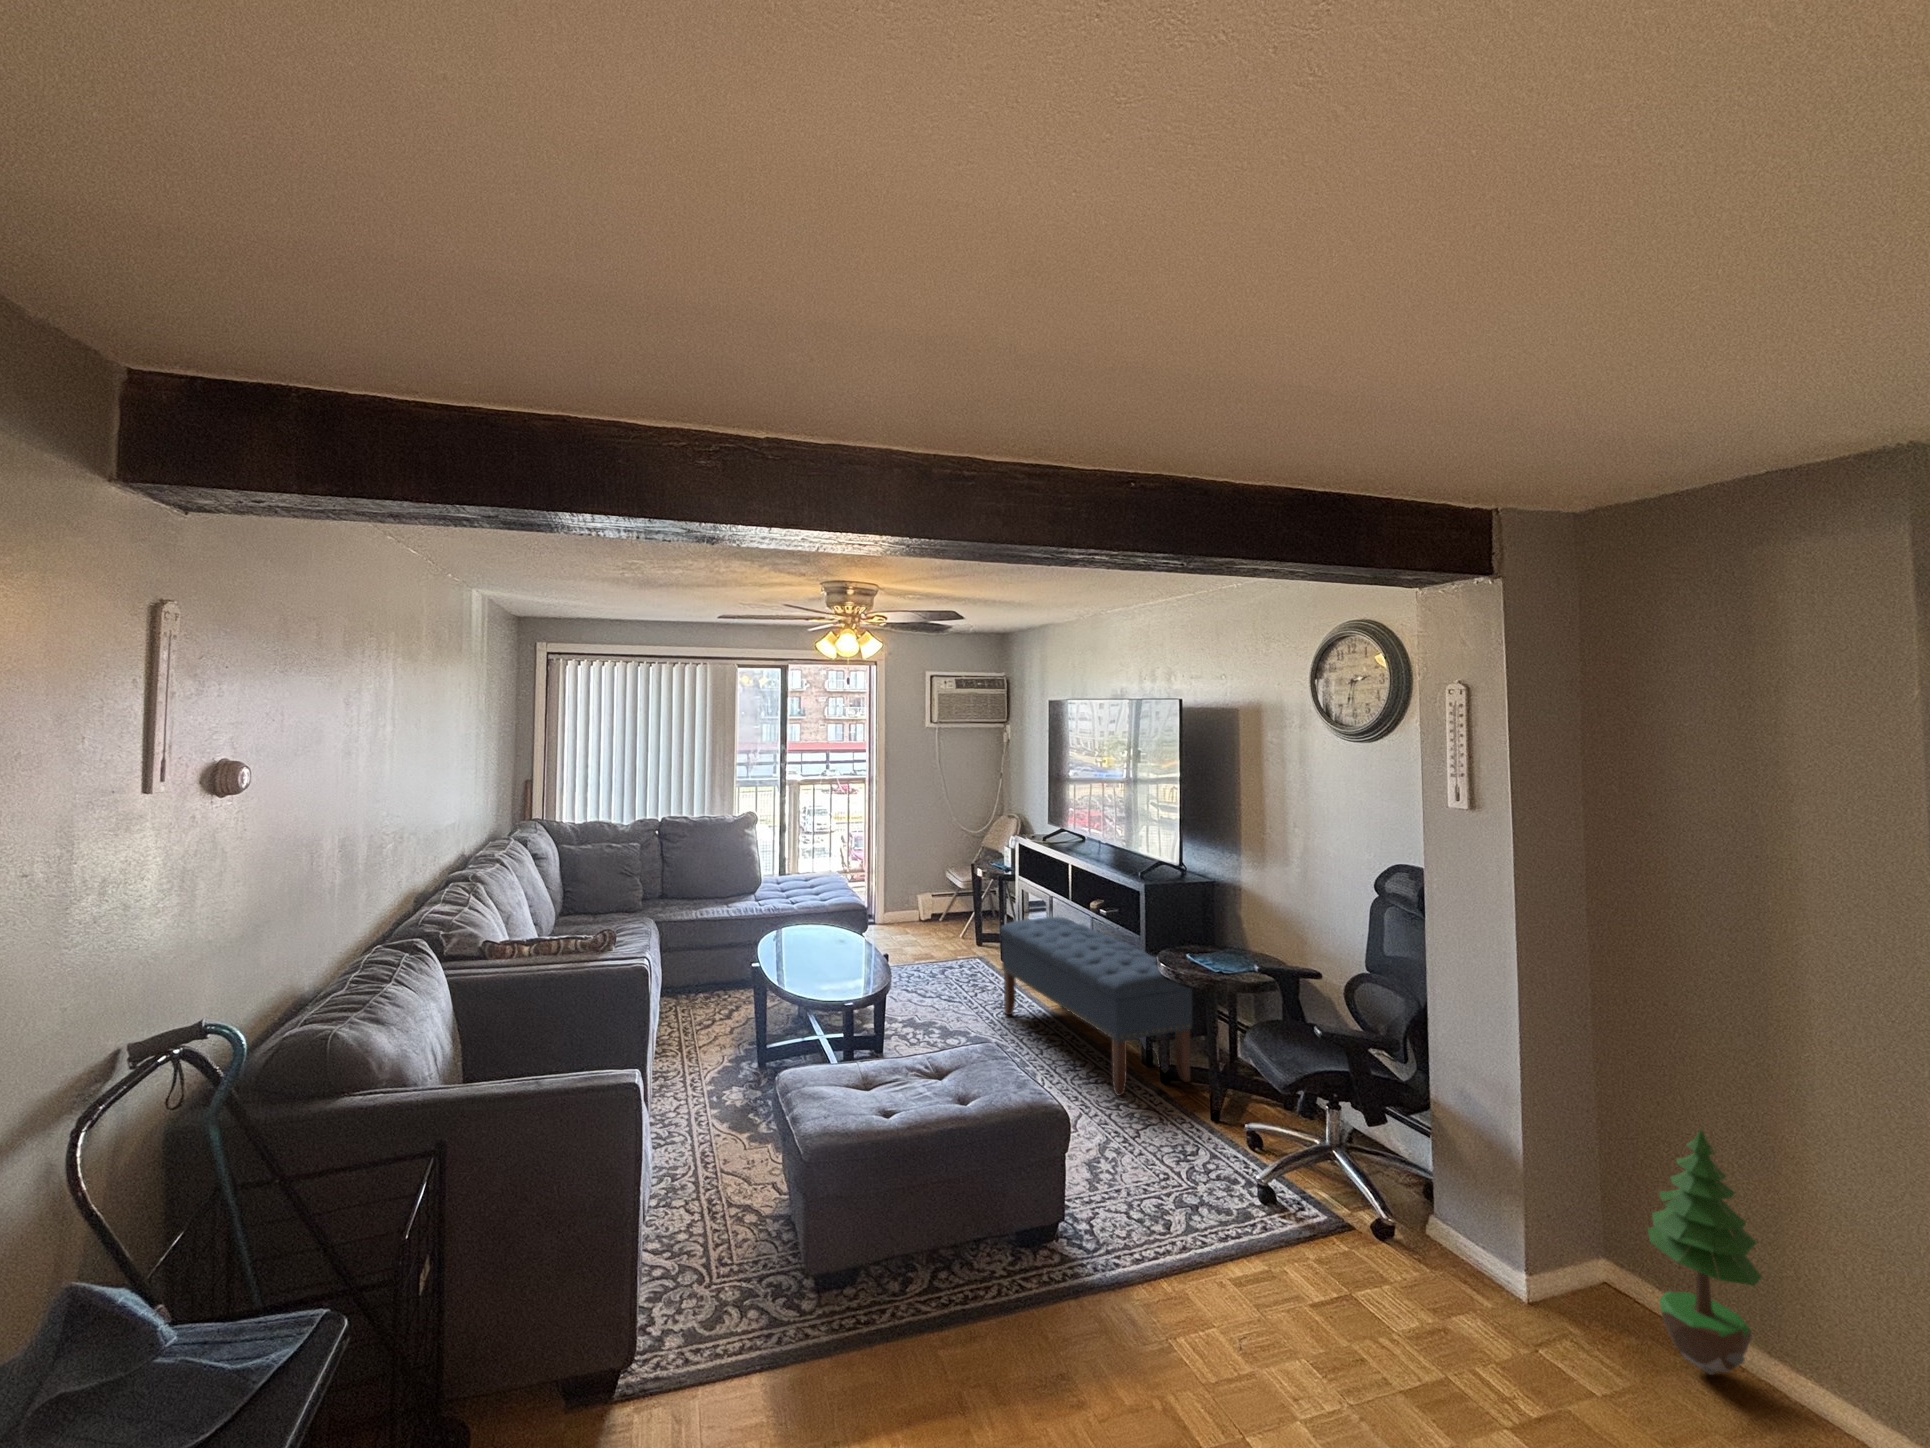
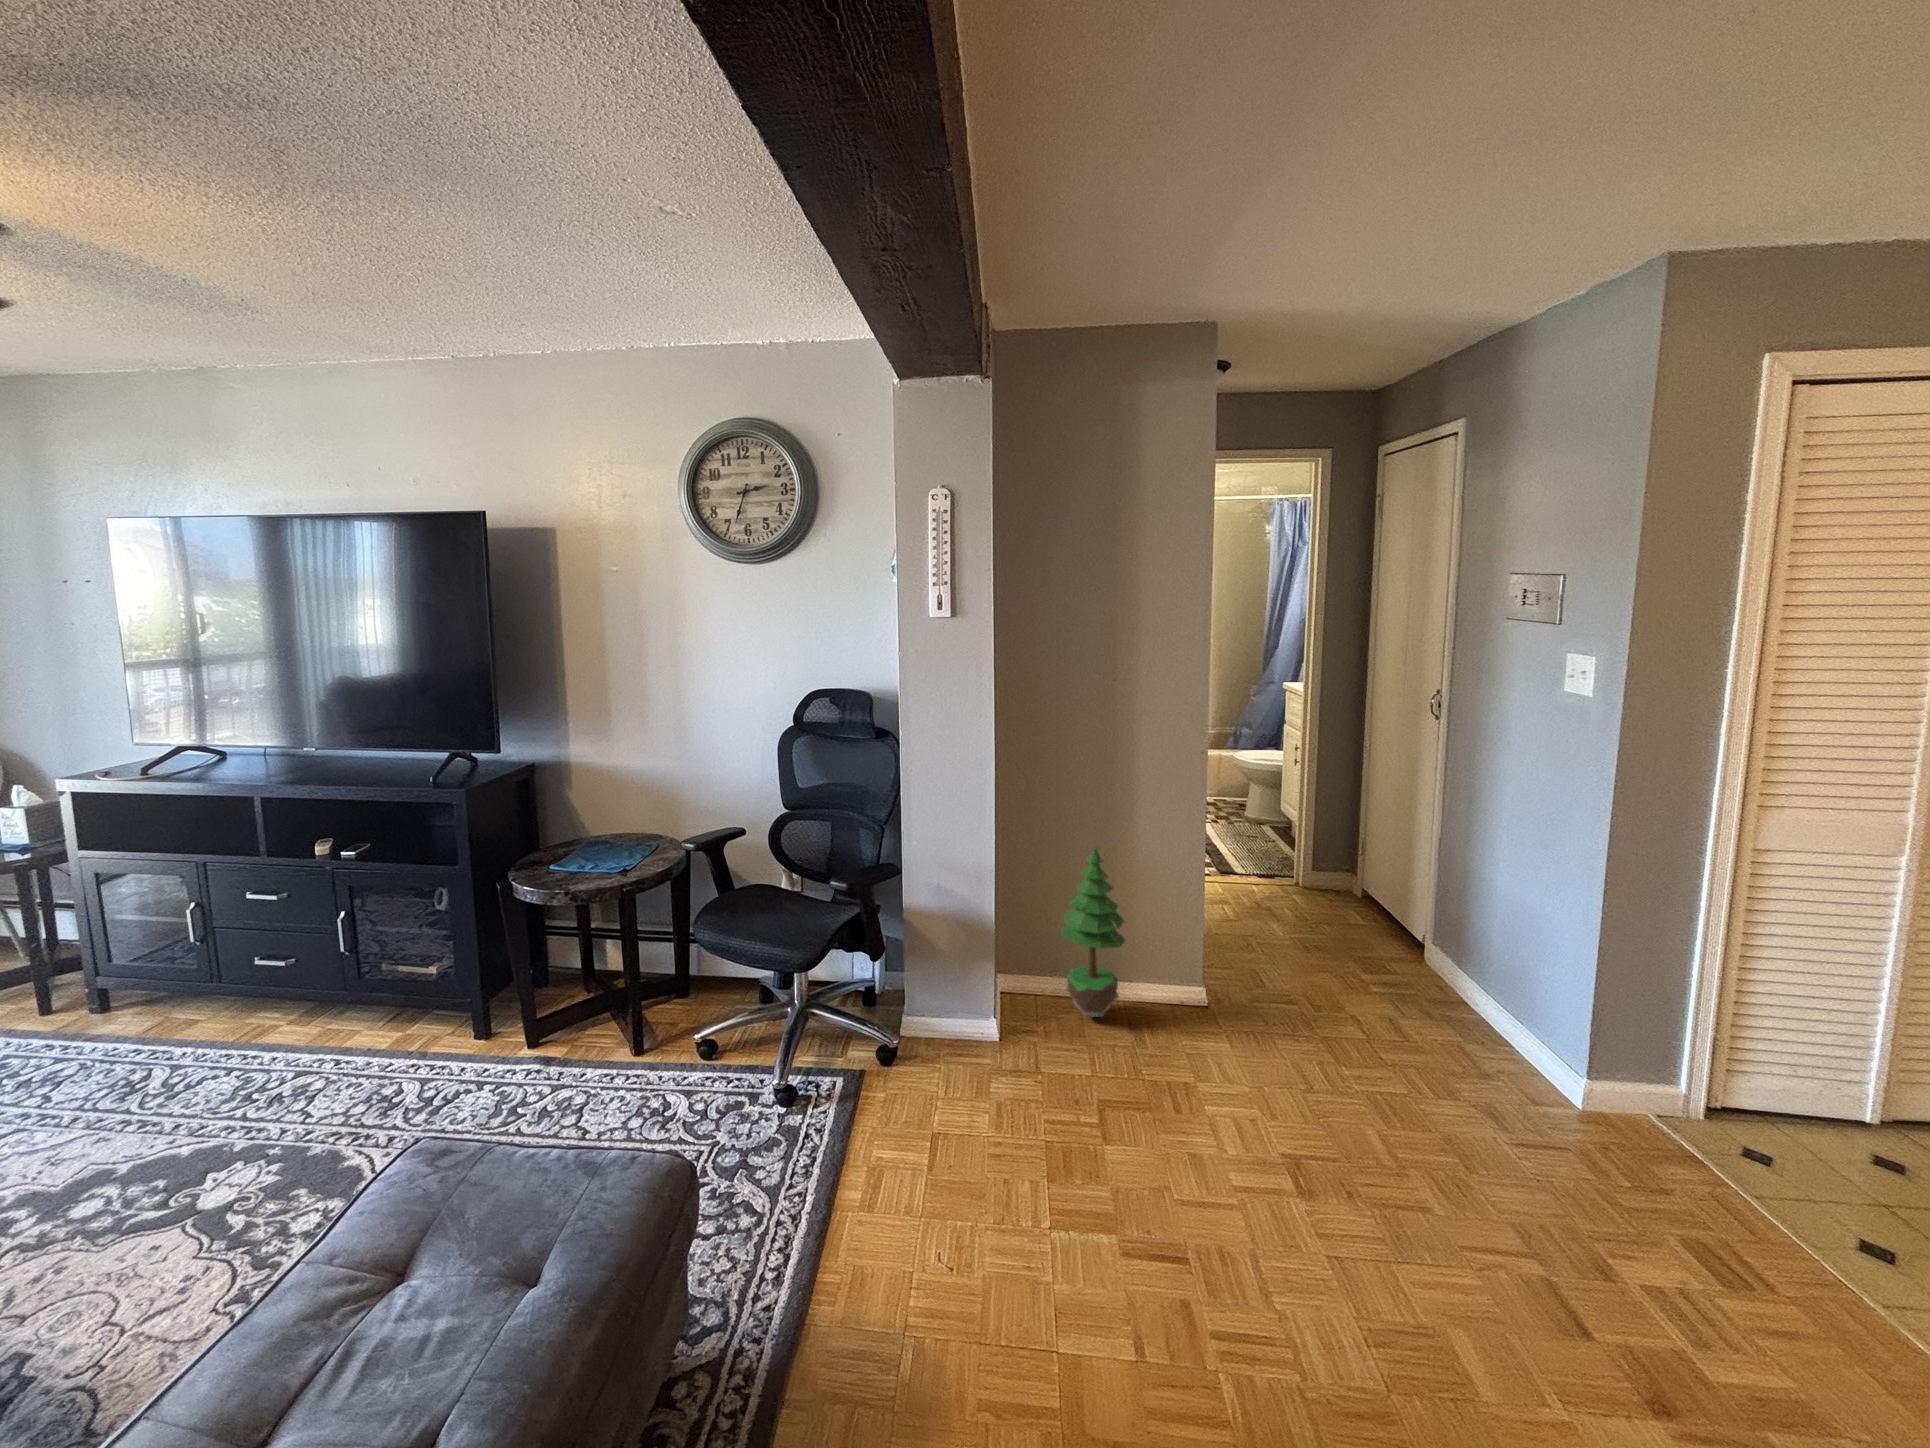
bench: present [1000,917,1192,1096] -> none [125,890,559,1100]

